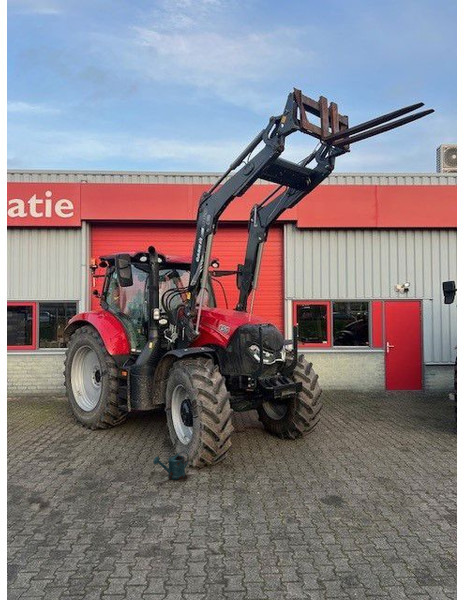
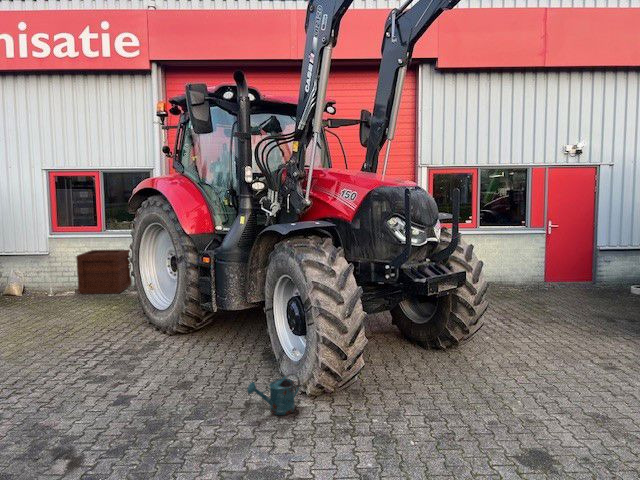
wooden crate: none [17,364,58,400] -> present [76,249,132,294]

